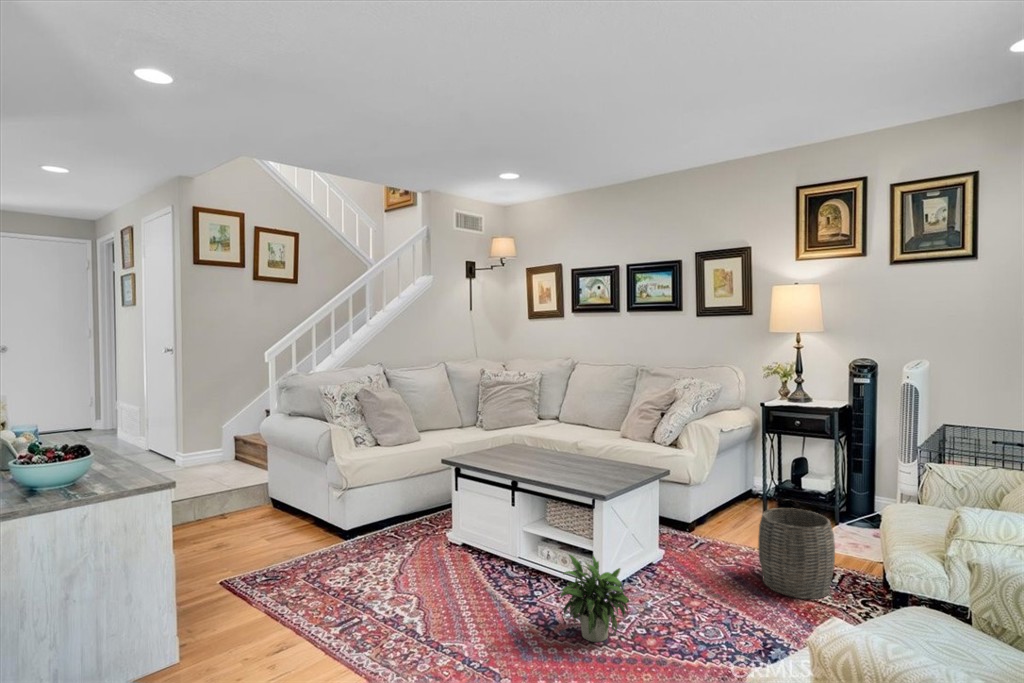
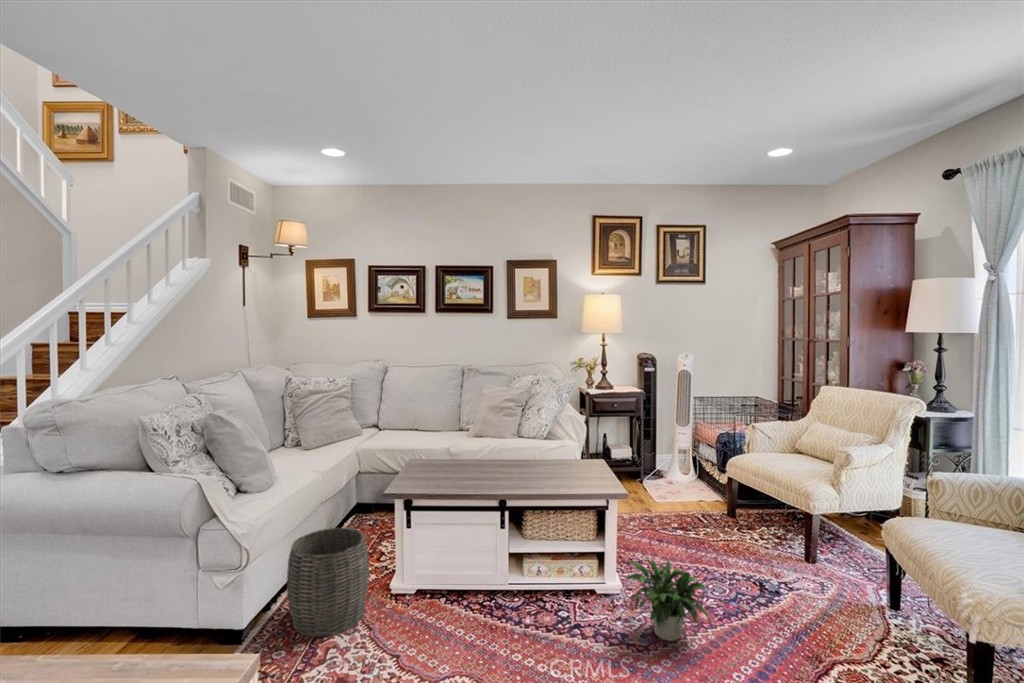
woven basket: present [758,508,835,599] -> present [287,528,369,637]

